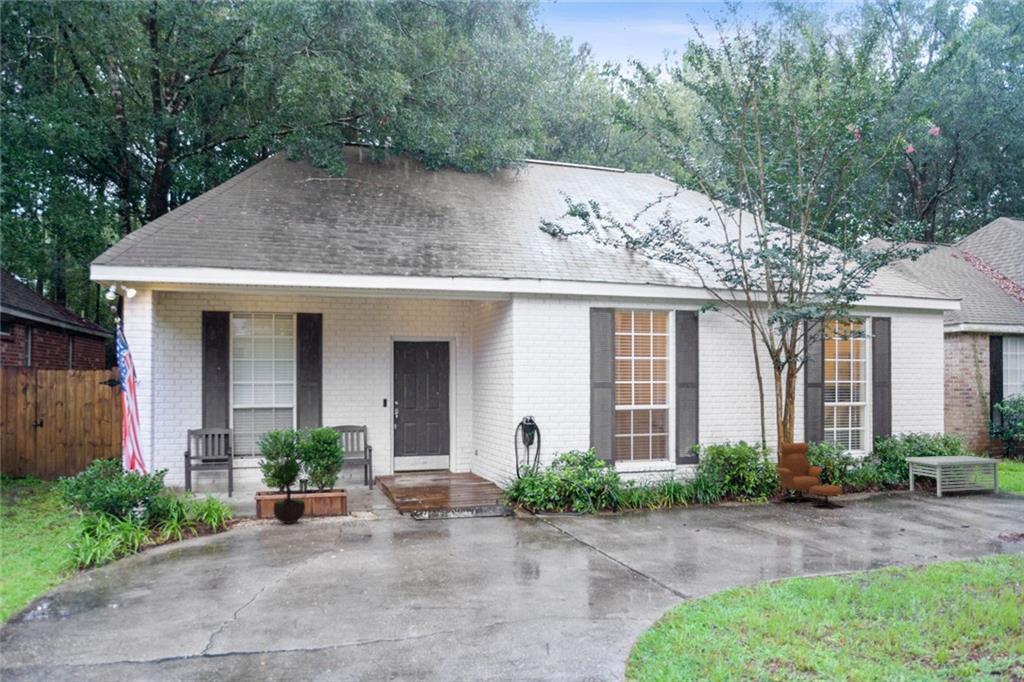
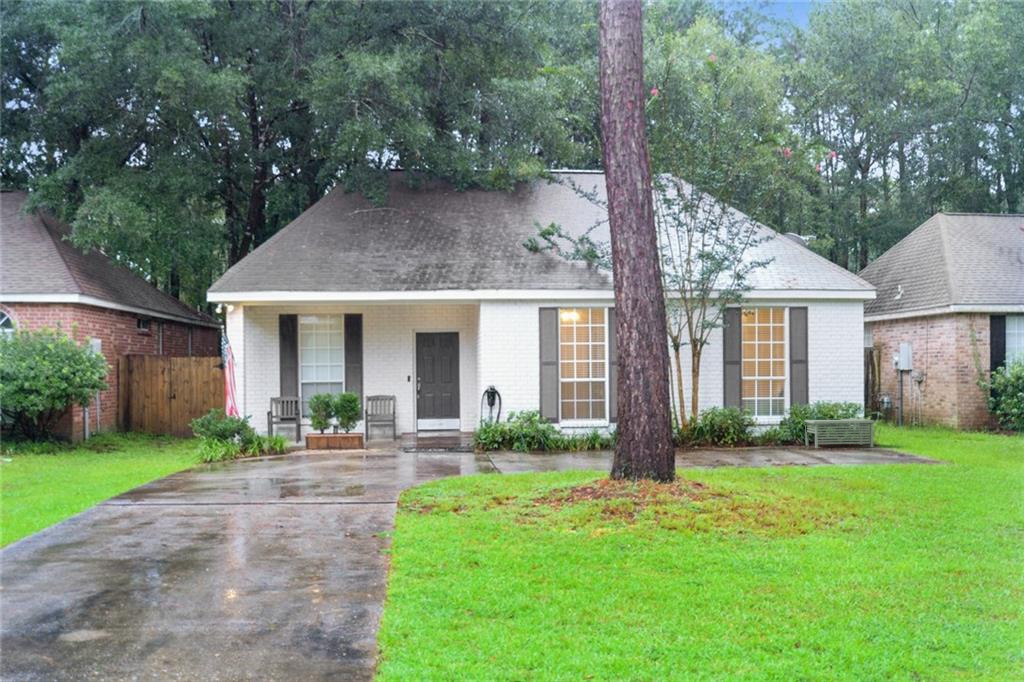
lounge chair: present [777,443,843,509] -> none [679,406,718,452]
potted tree: present [270,458,305,523] -> none [311,407,338,452]

